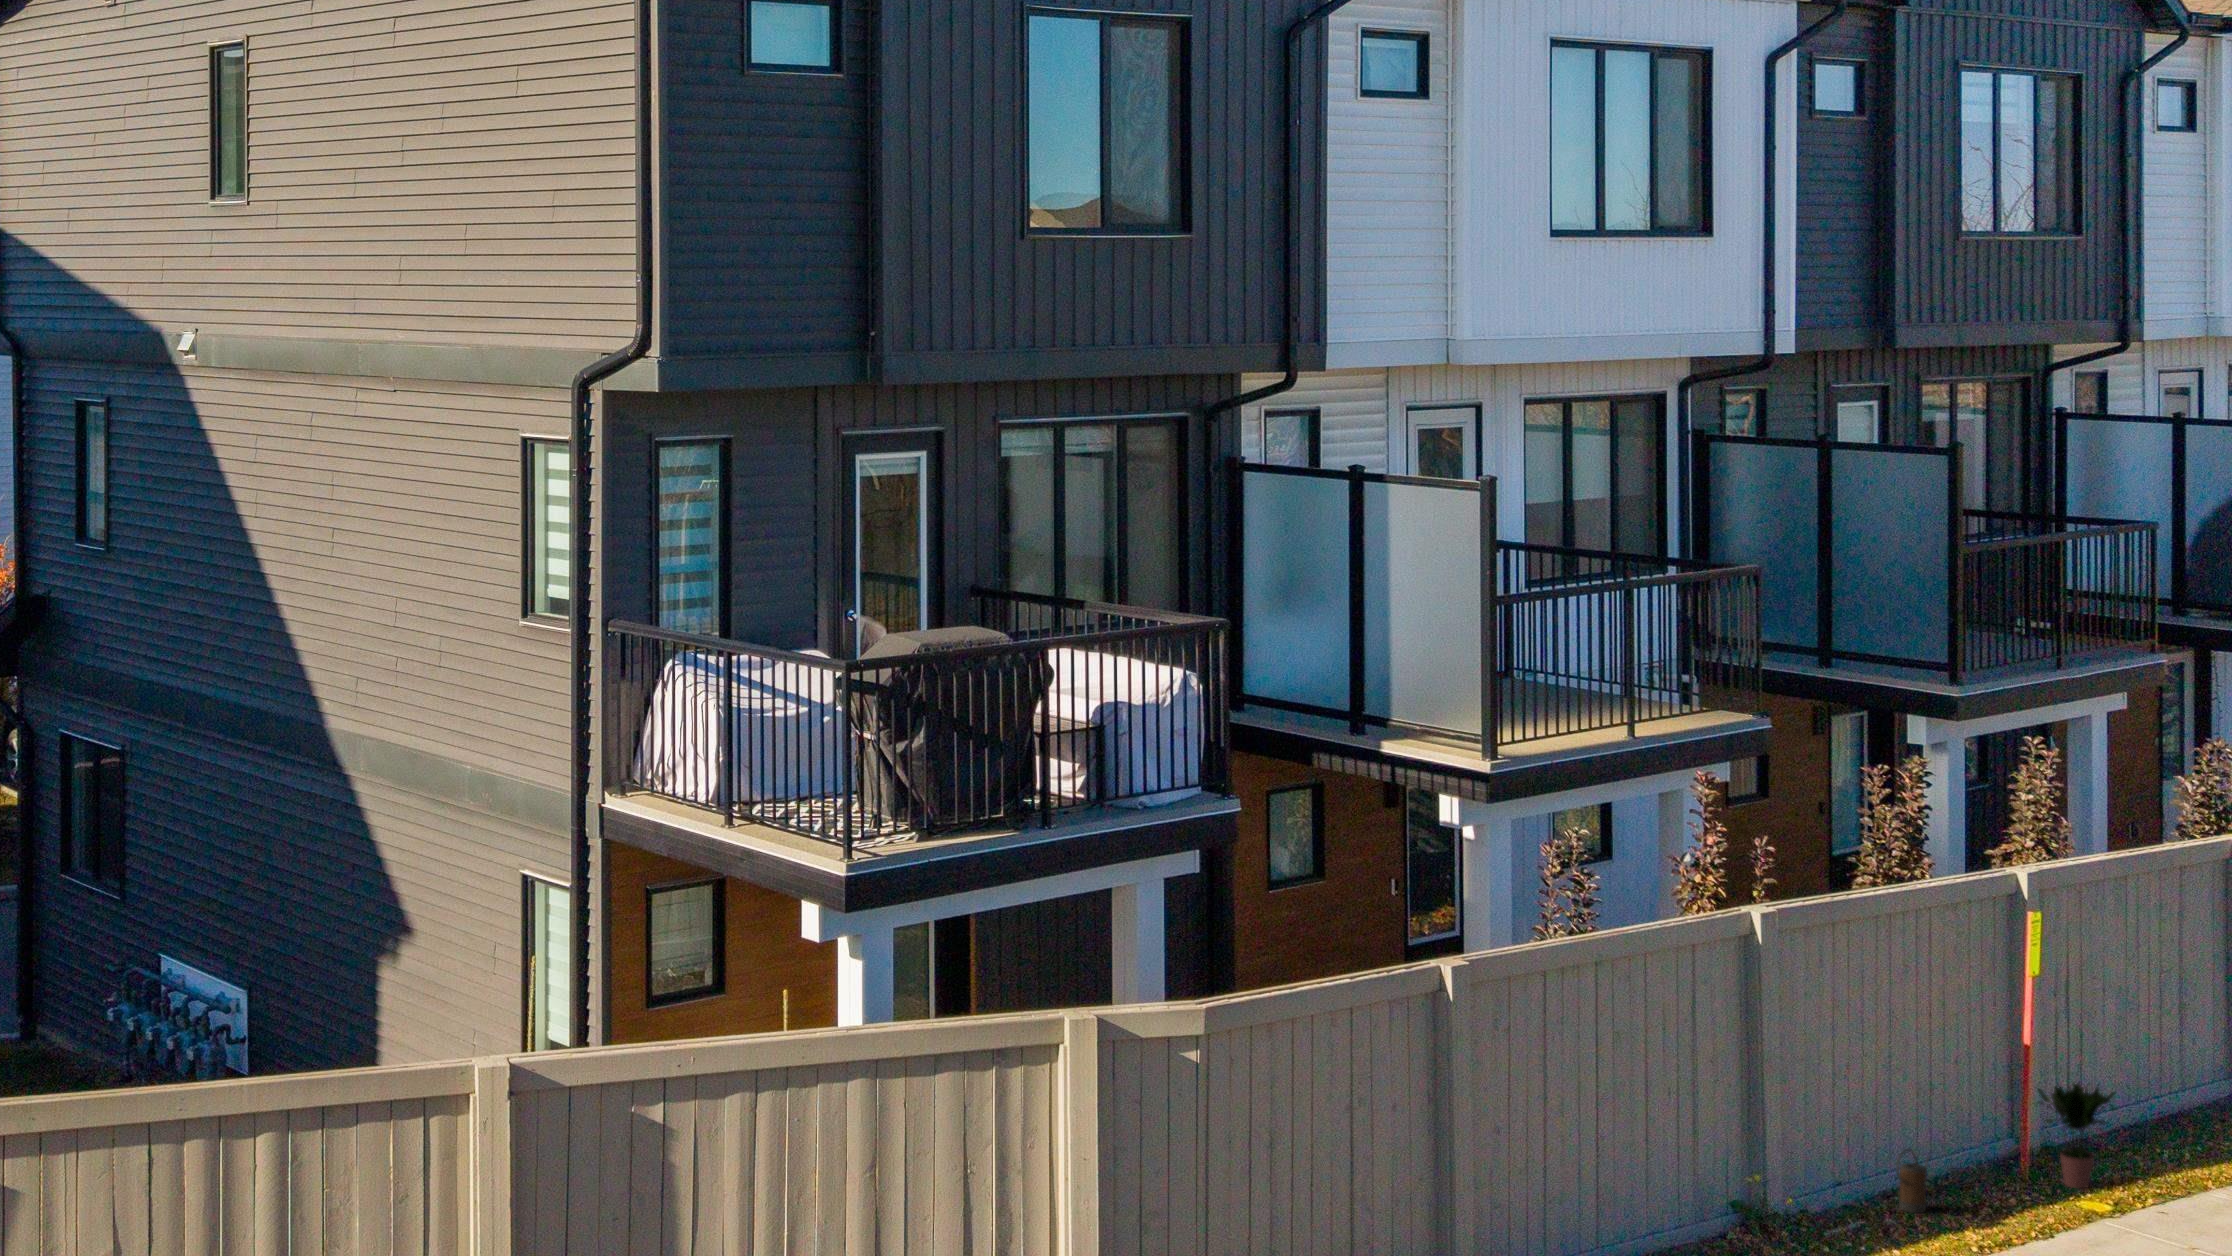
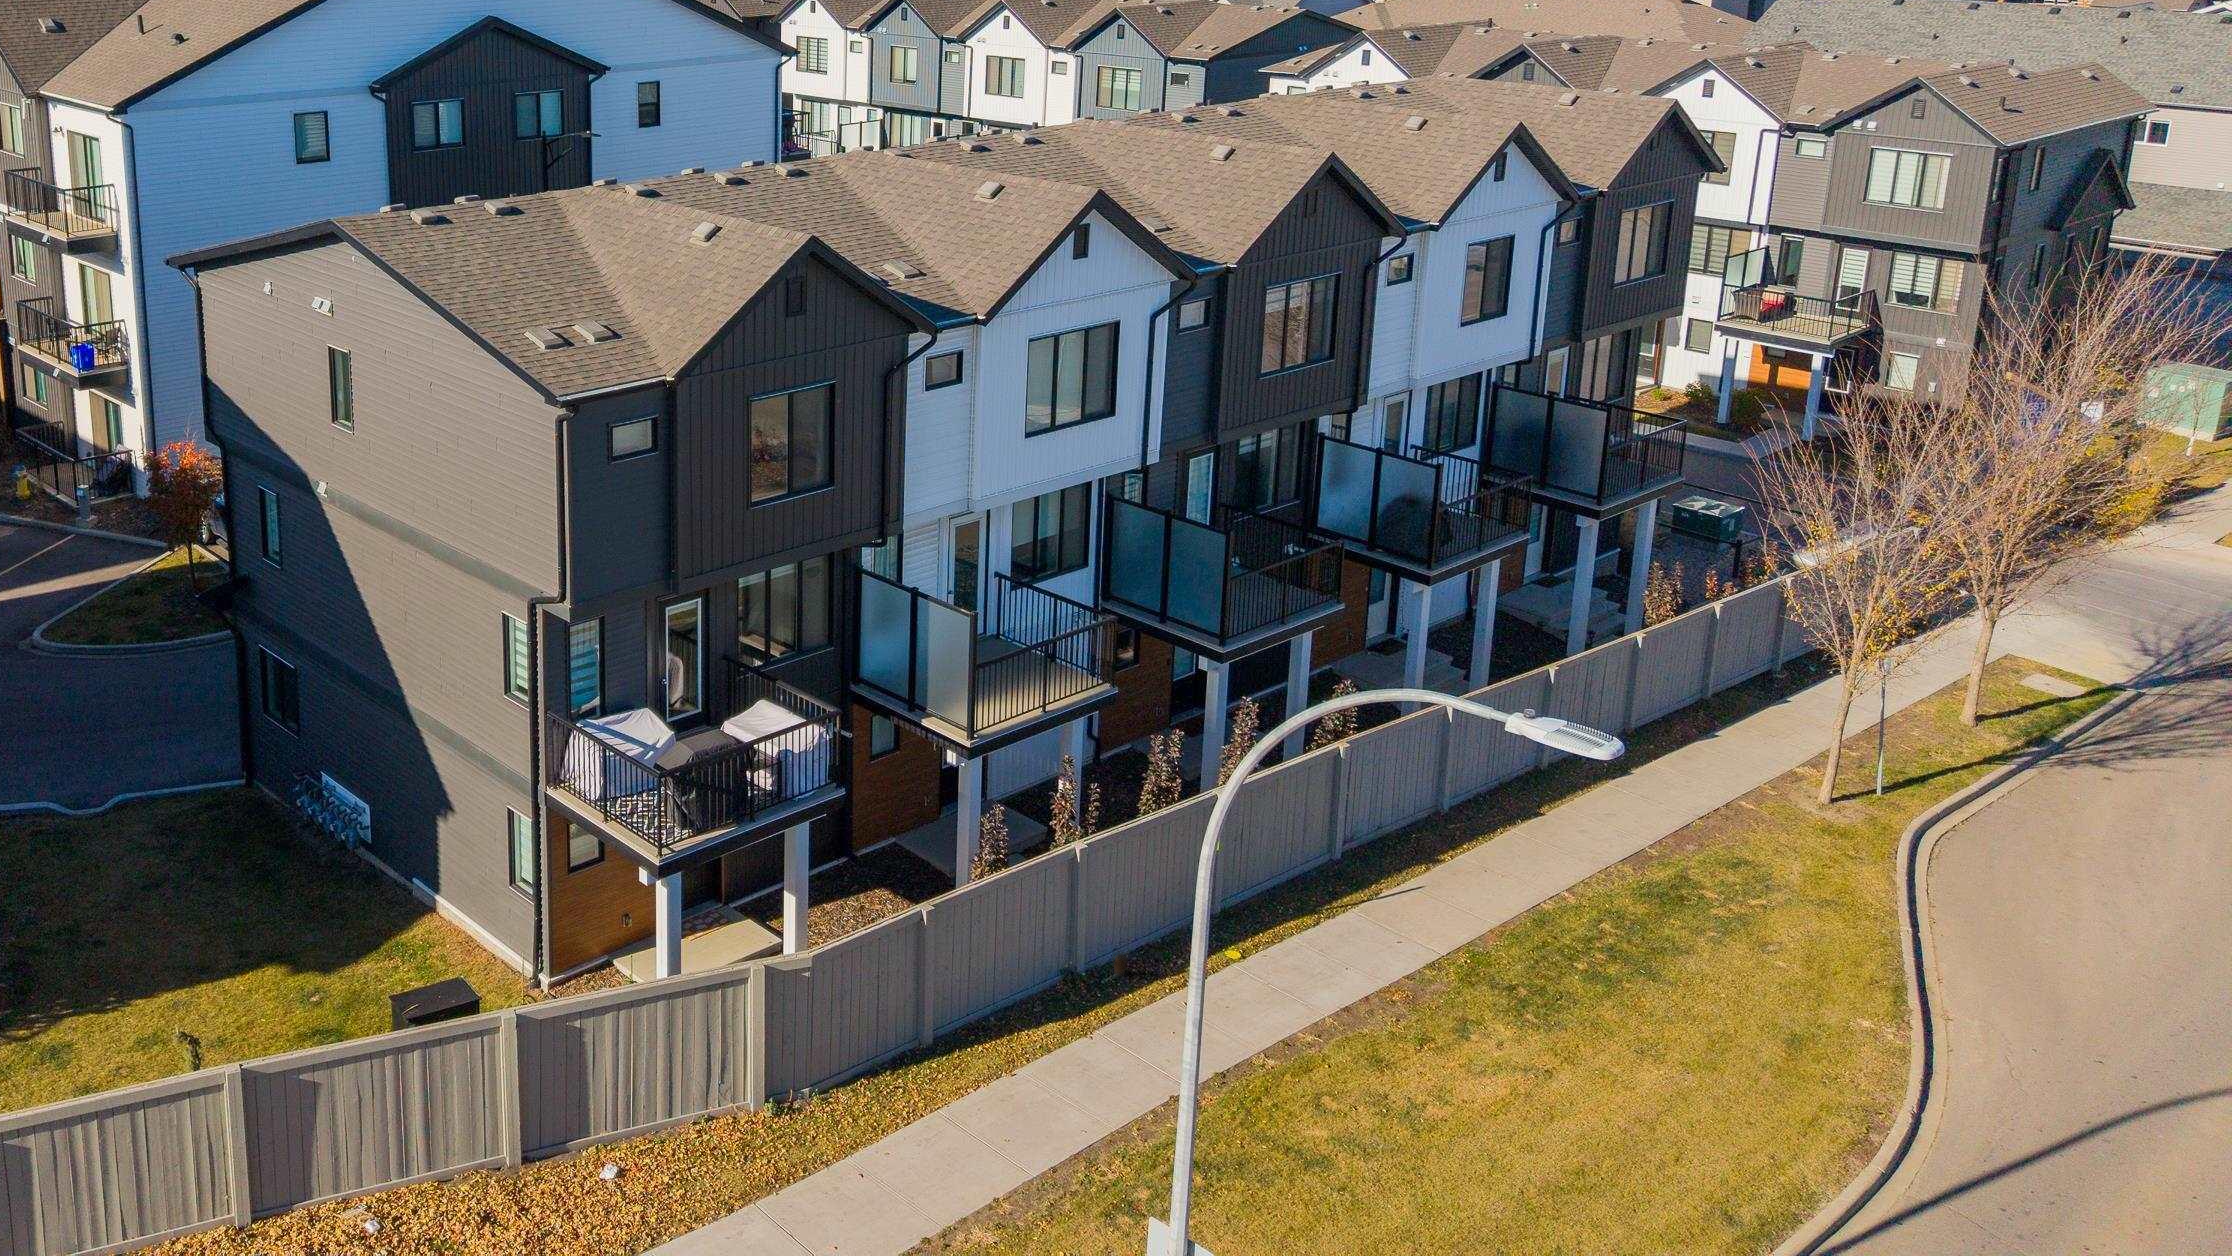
potted plant: present [2038,1083,2114,1188] -> none [1180,904,1220,957]

